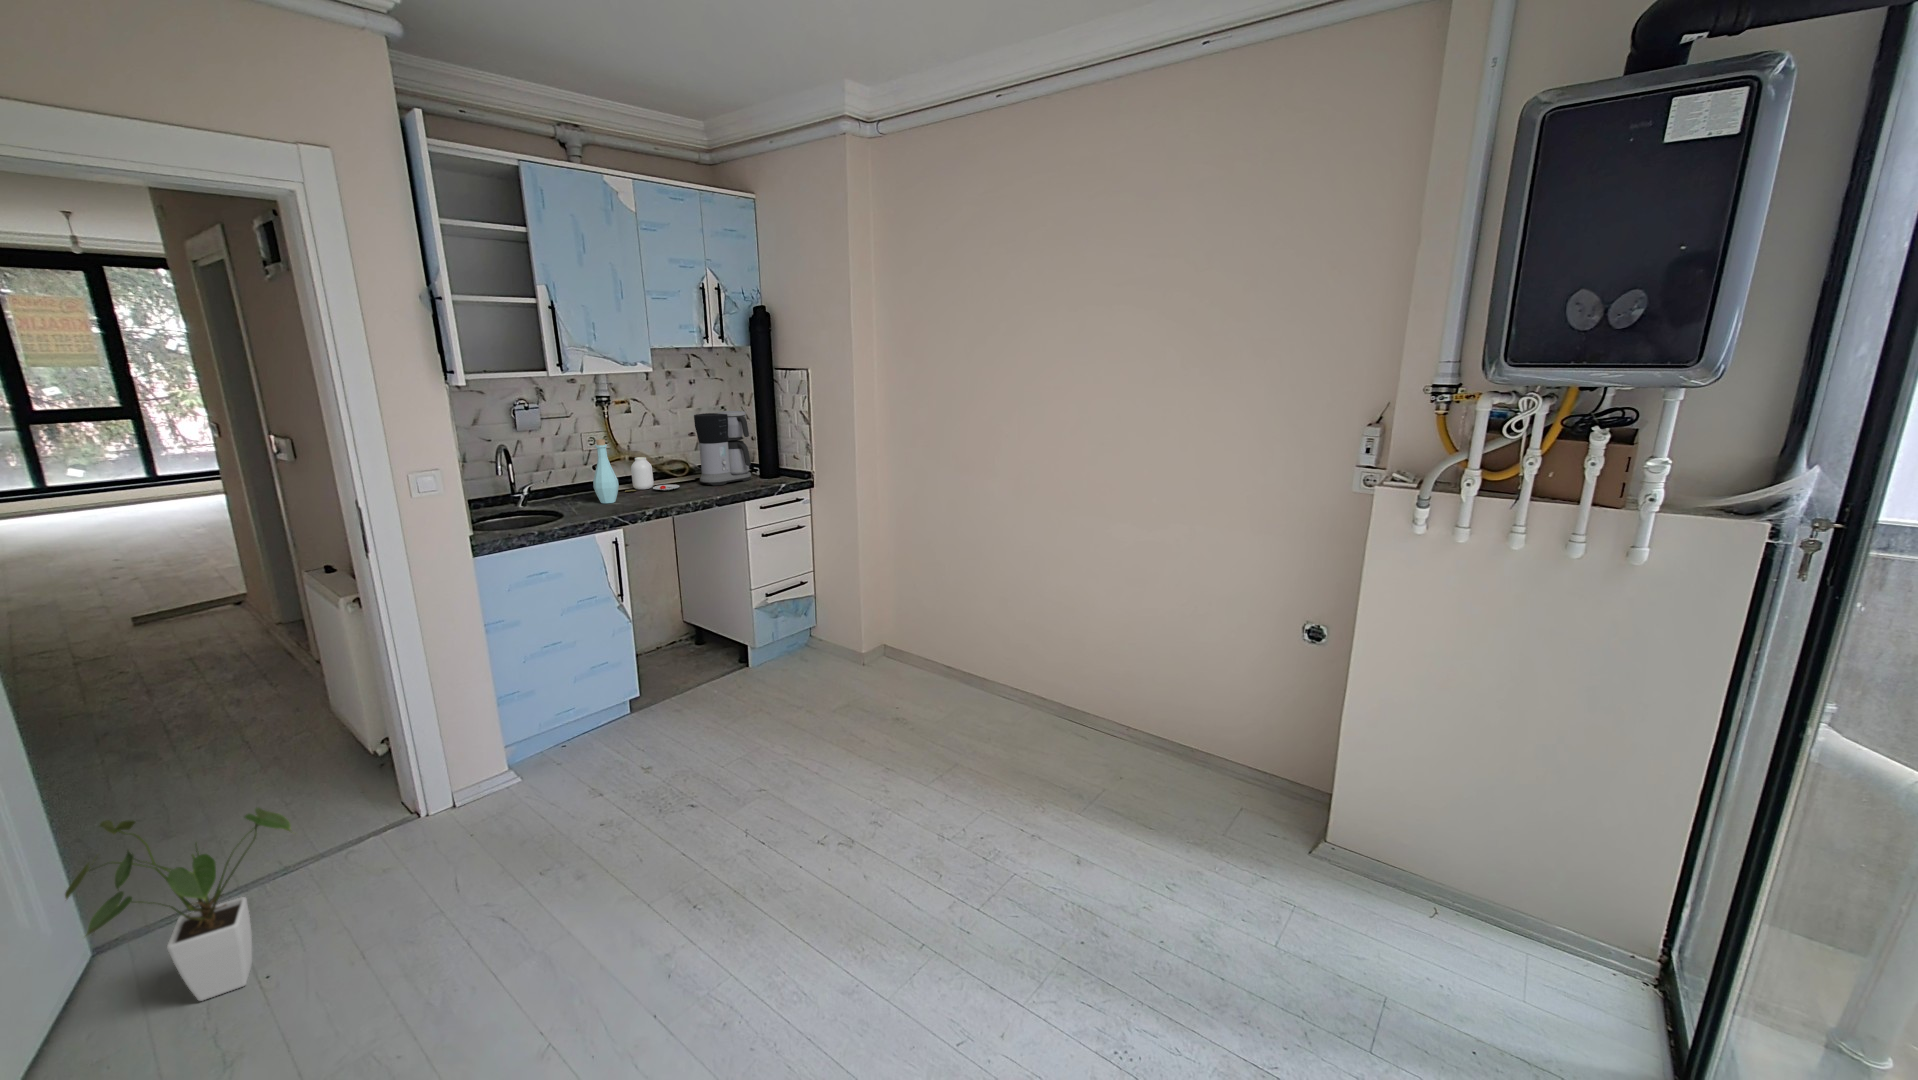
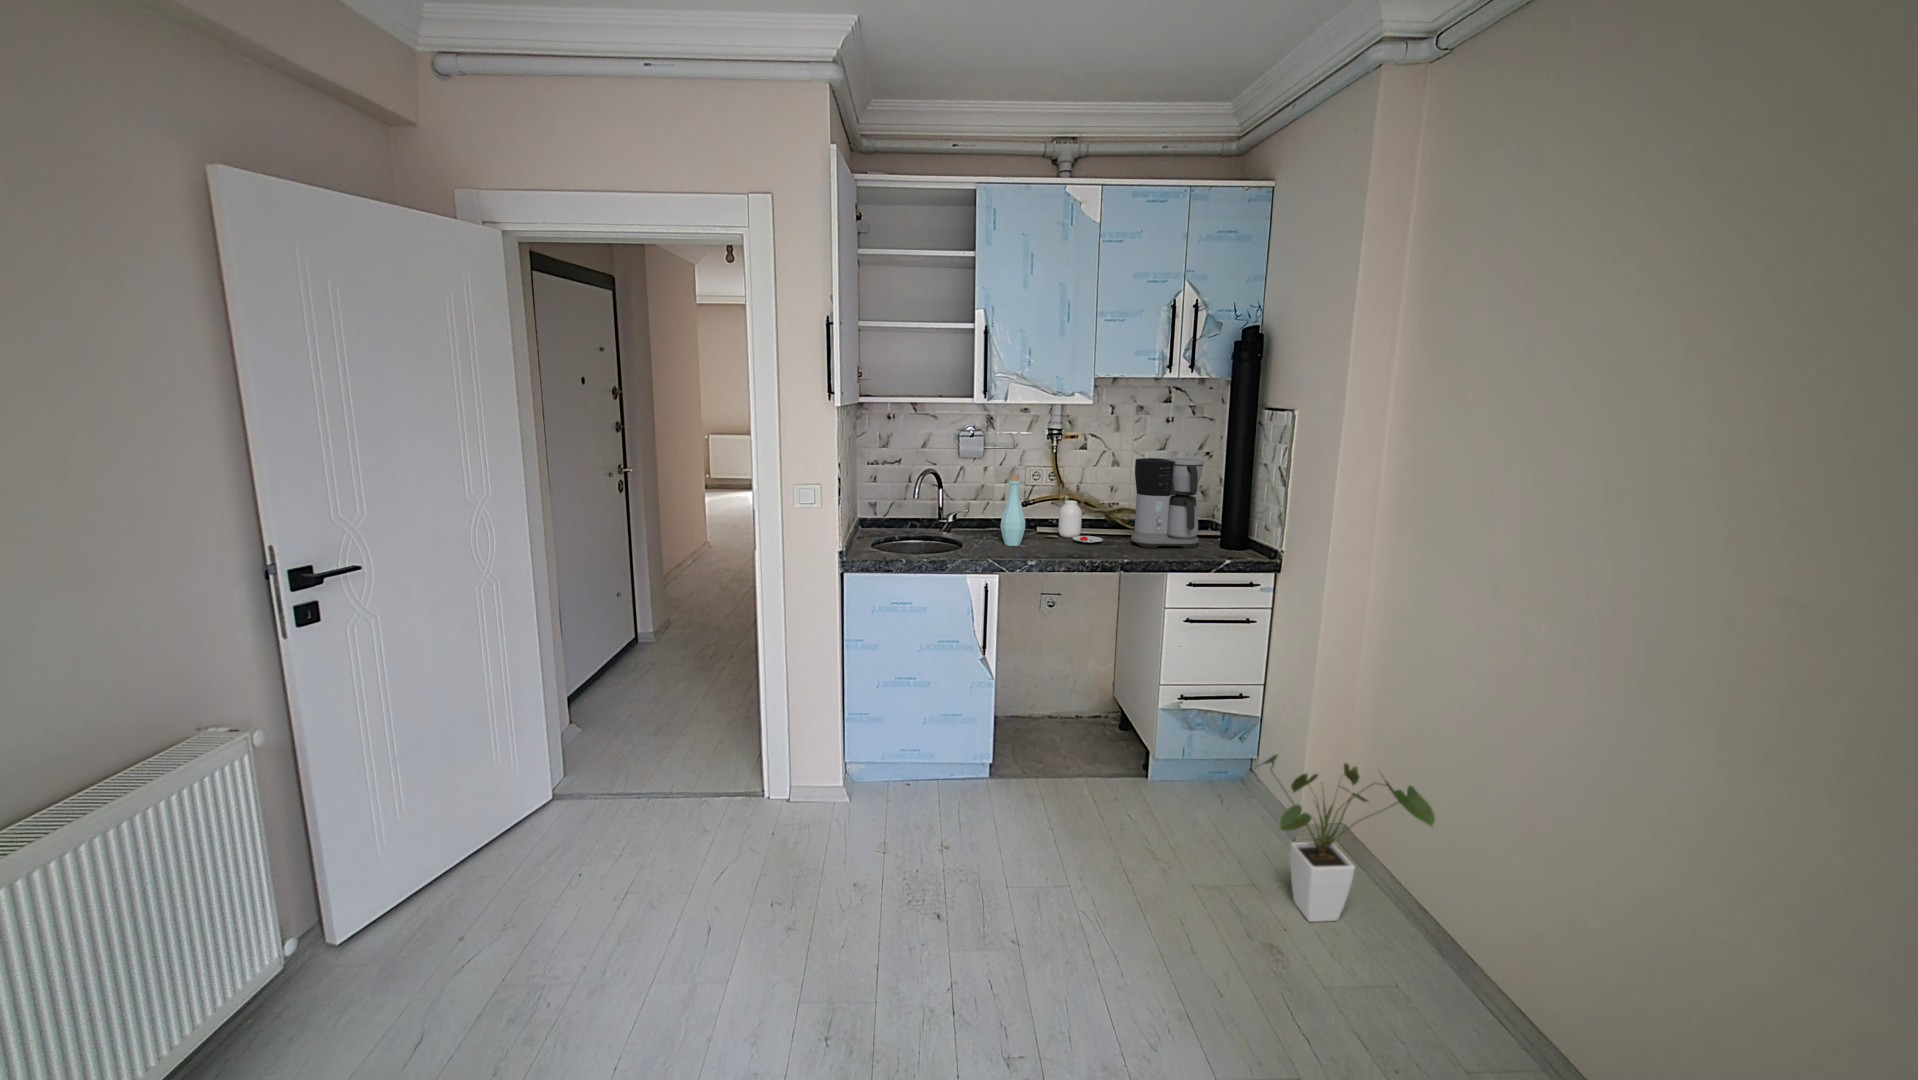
house plant: present [65,808,291,1001] -> present [1255,755,1435,922]

